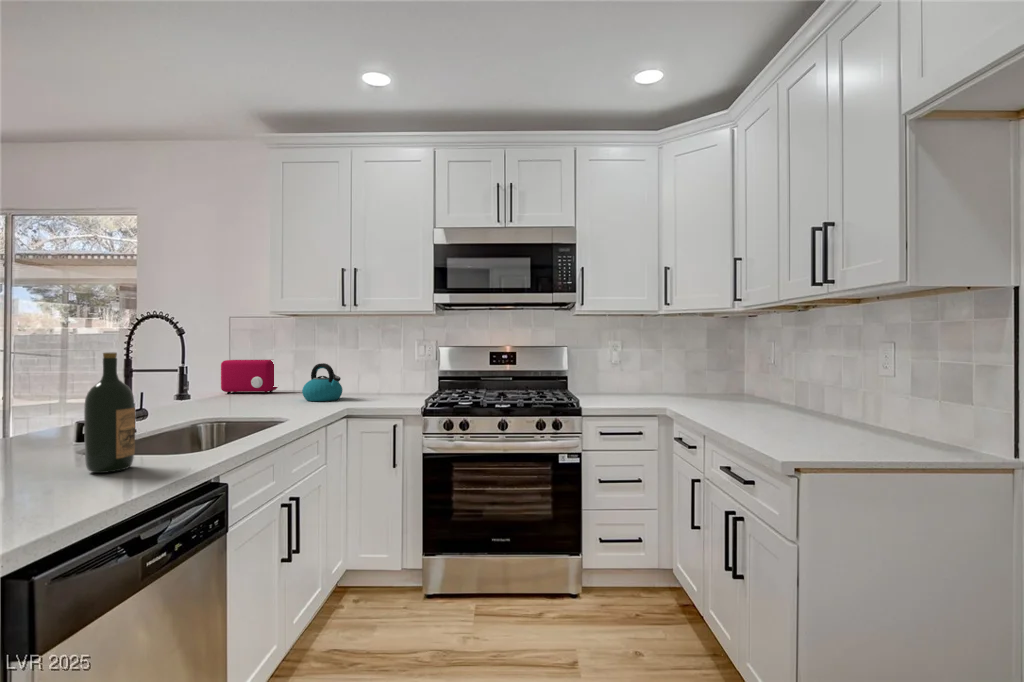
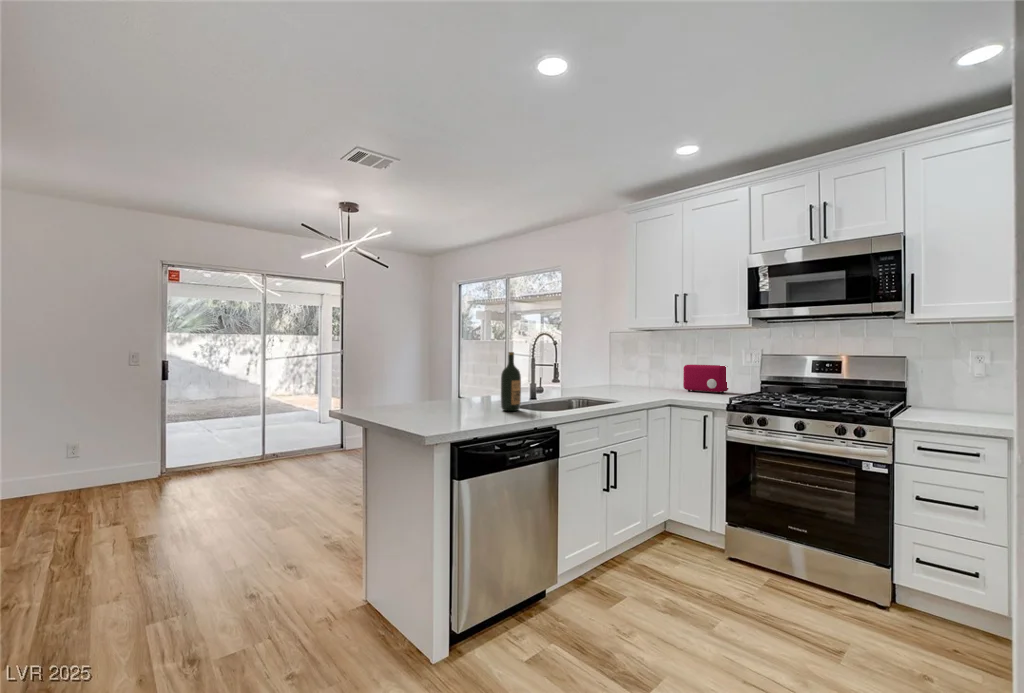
toaster: present [221,360,278,394] -> present [683,365,728,393]
kettle: present [302,363,343,401] -> none [646,366,676,394]

